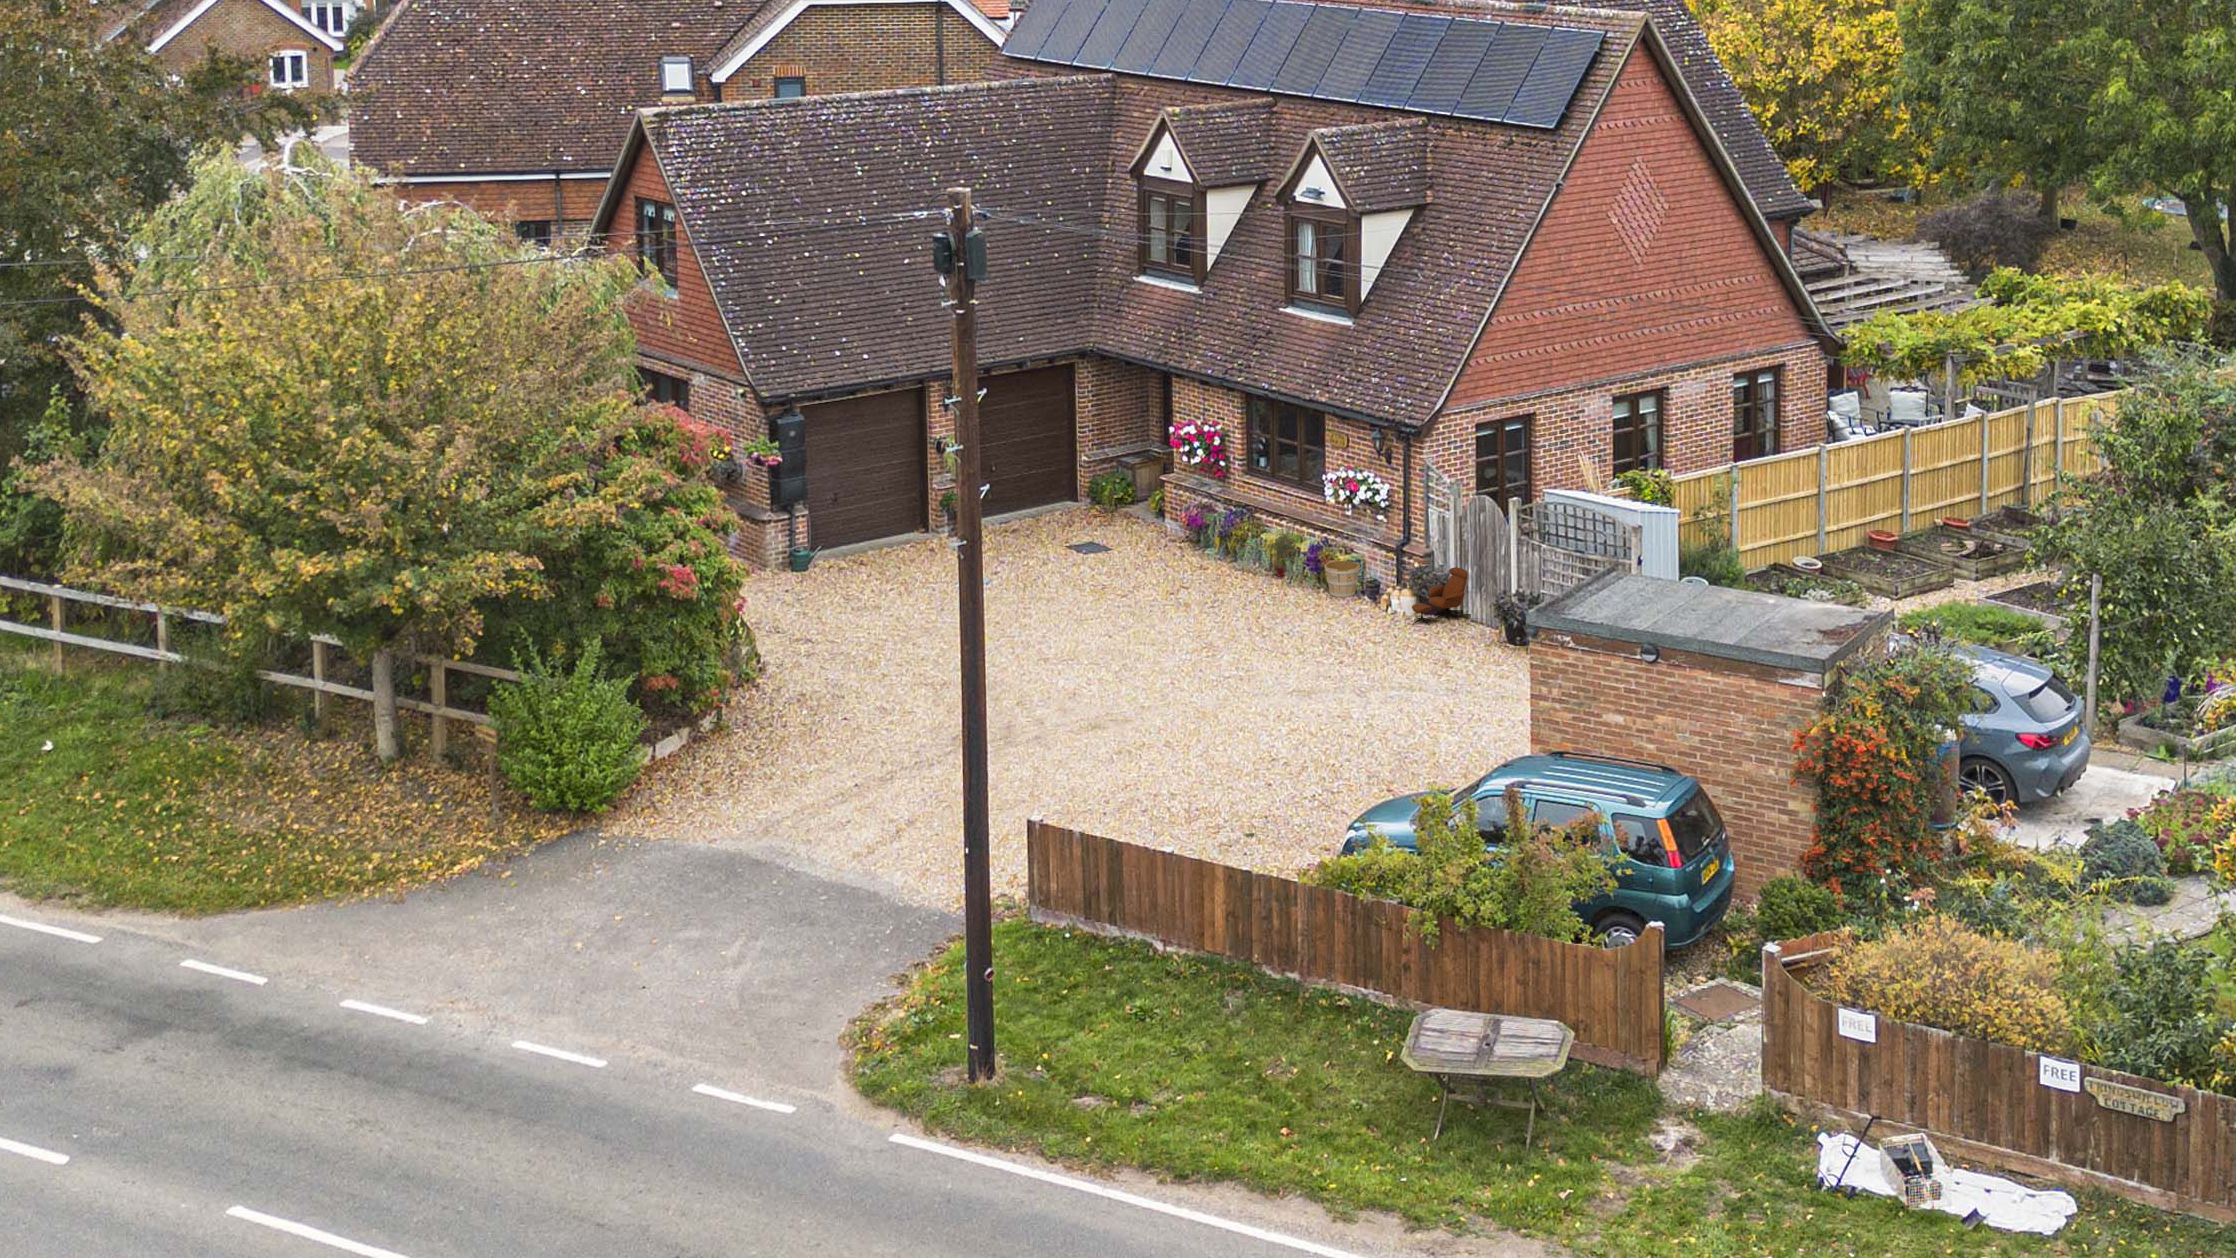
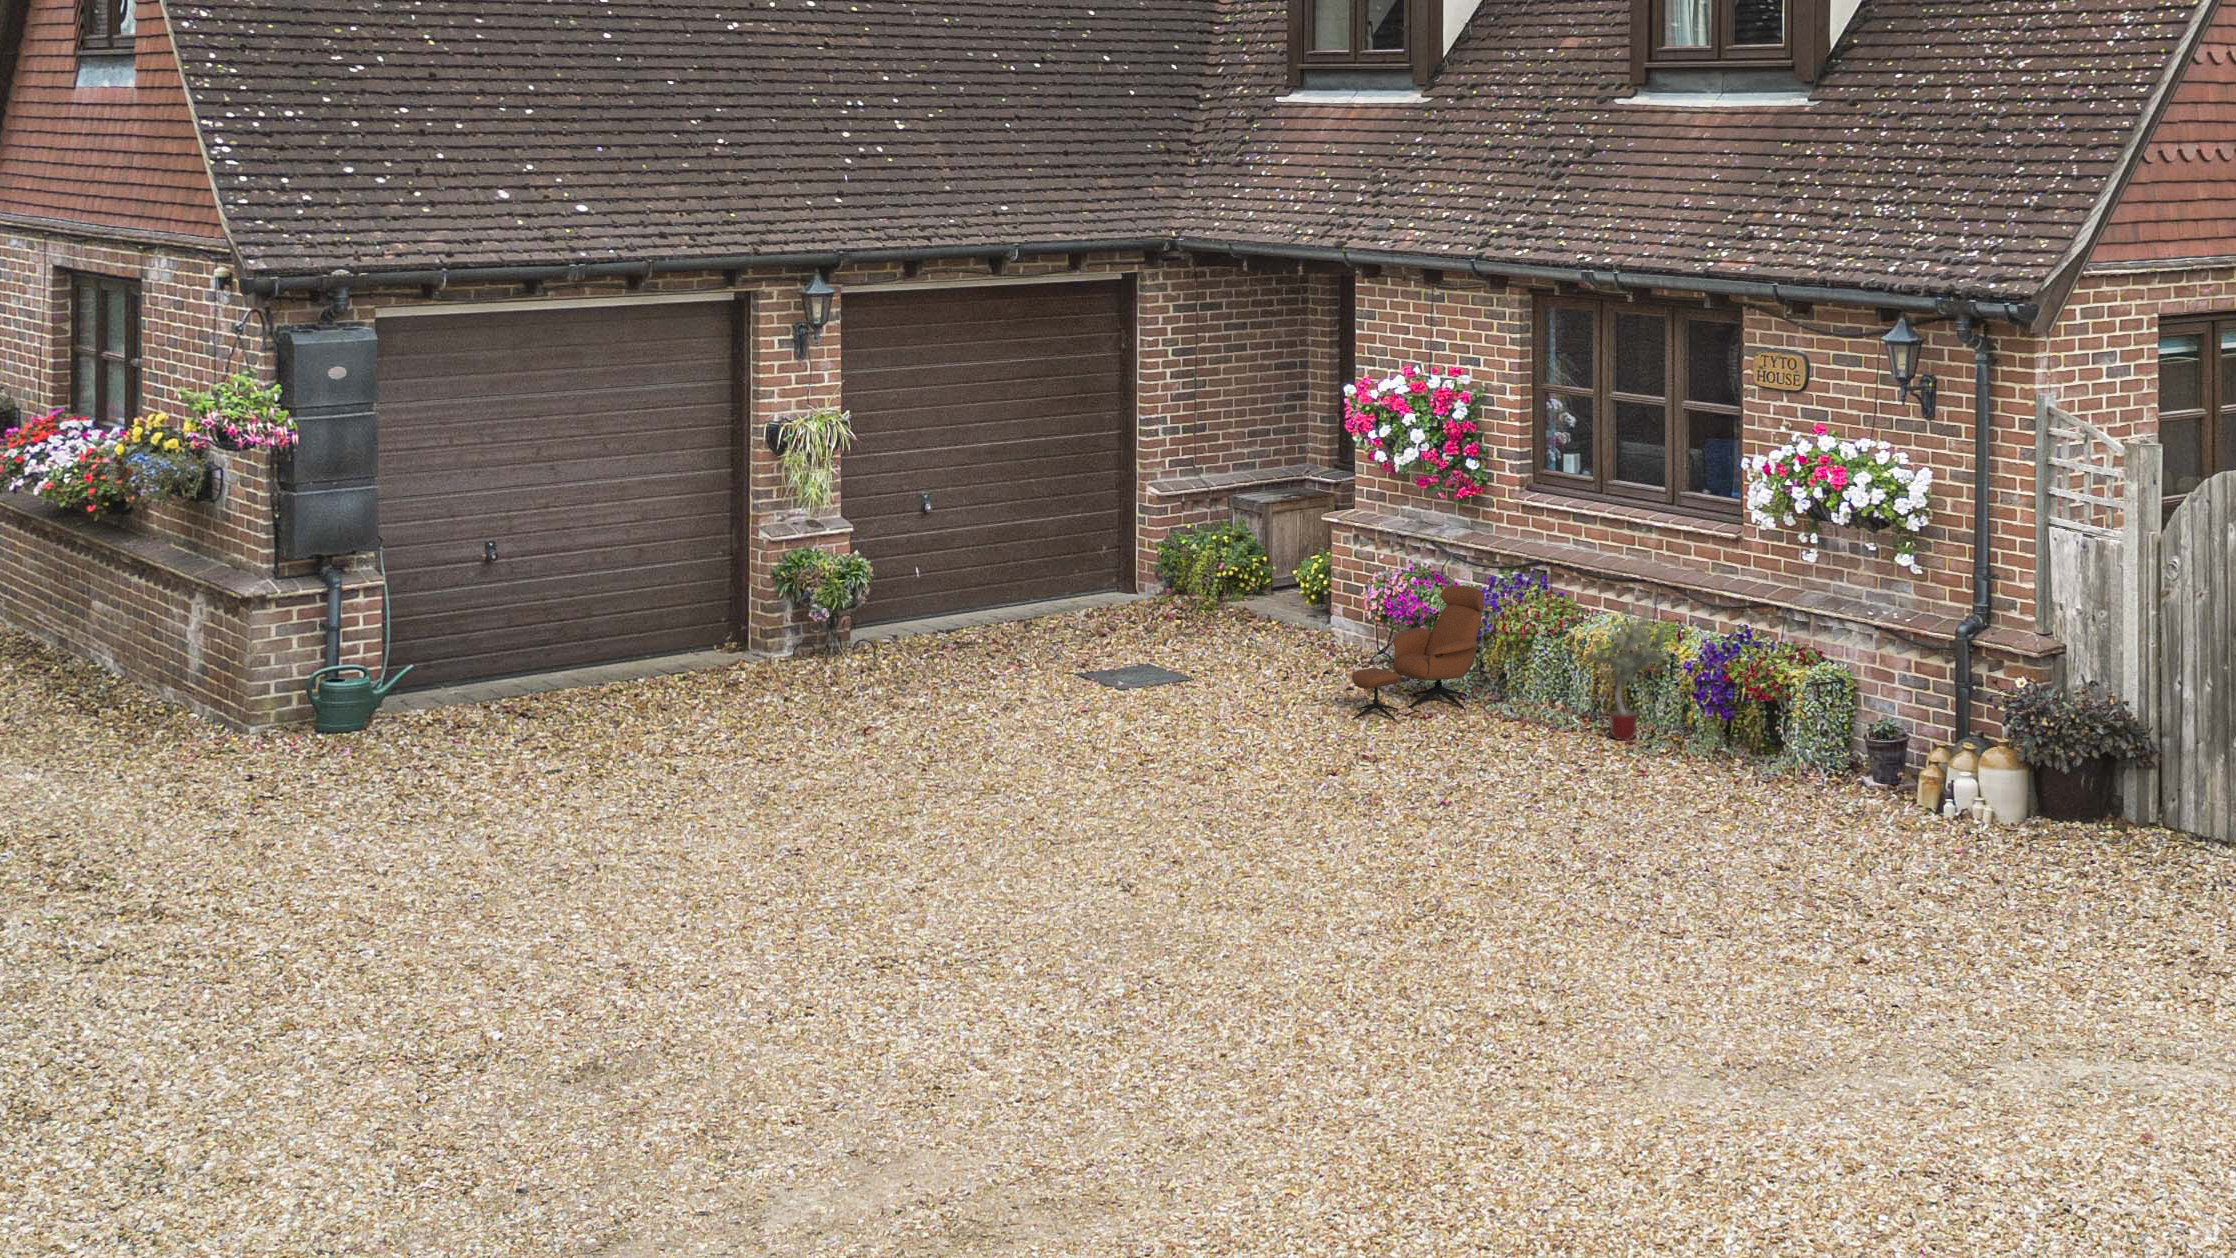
wooden bucket: present [1325,560,1360,597] -> none [1754,686,1856,791]
lounge chair: present [1412,567,1467,624] -> present [1352,586,1484,720]

